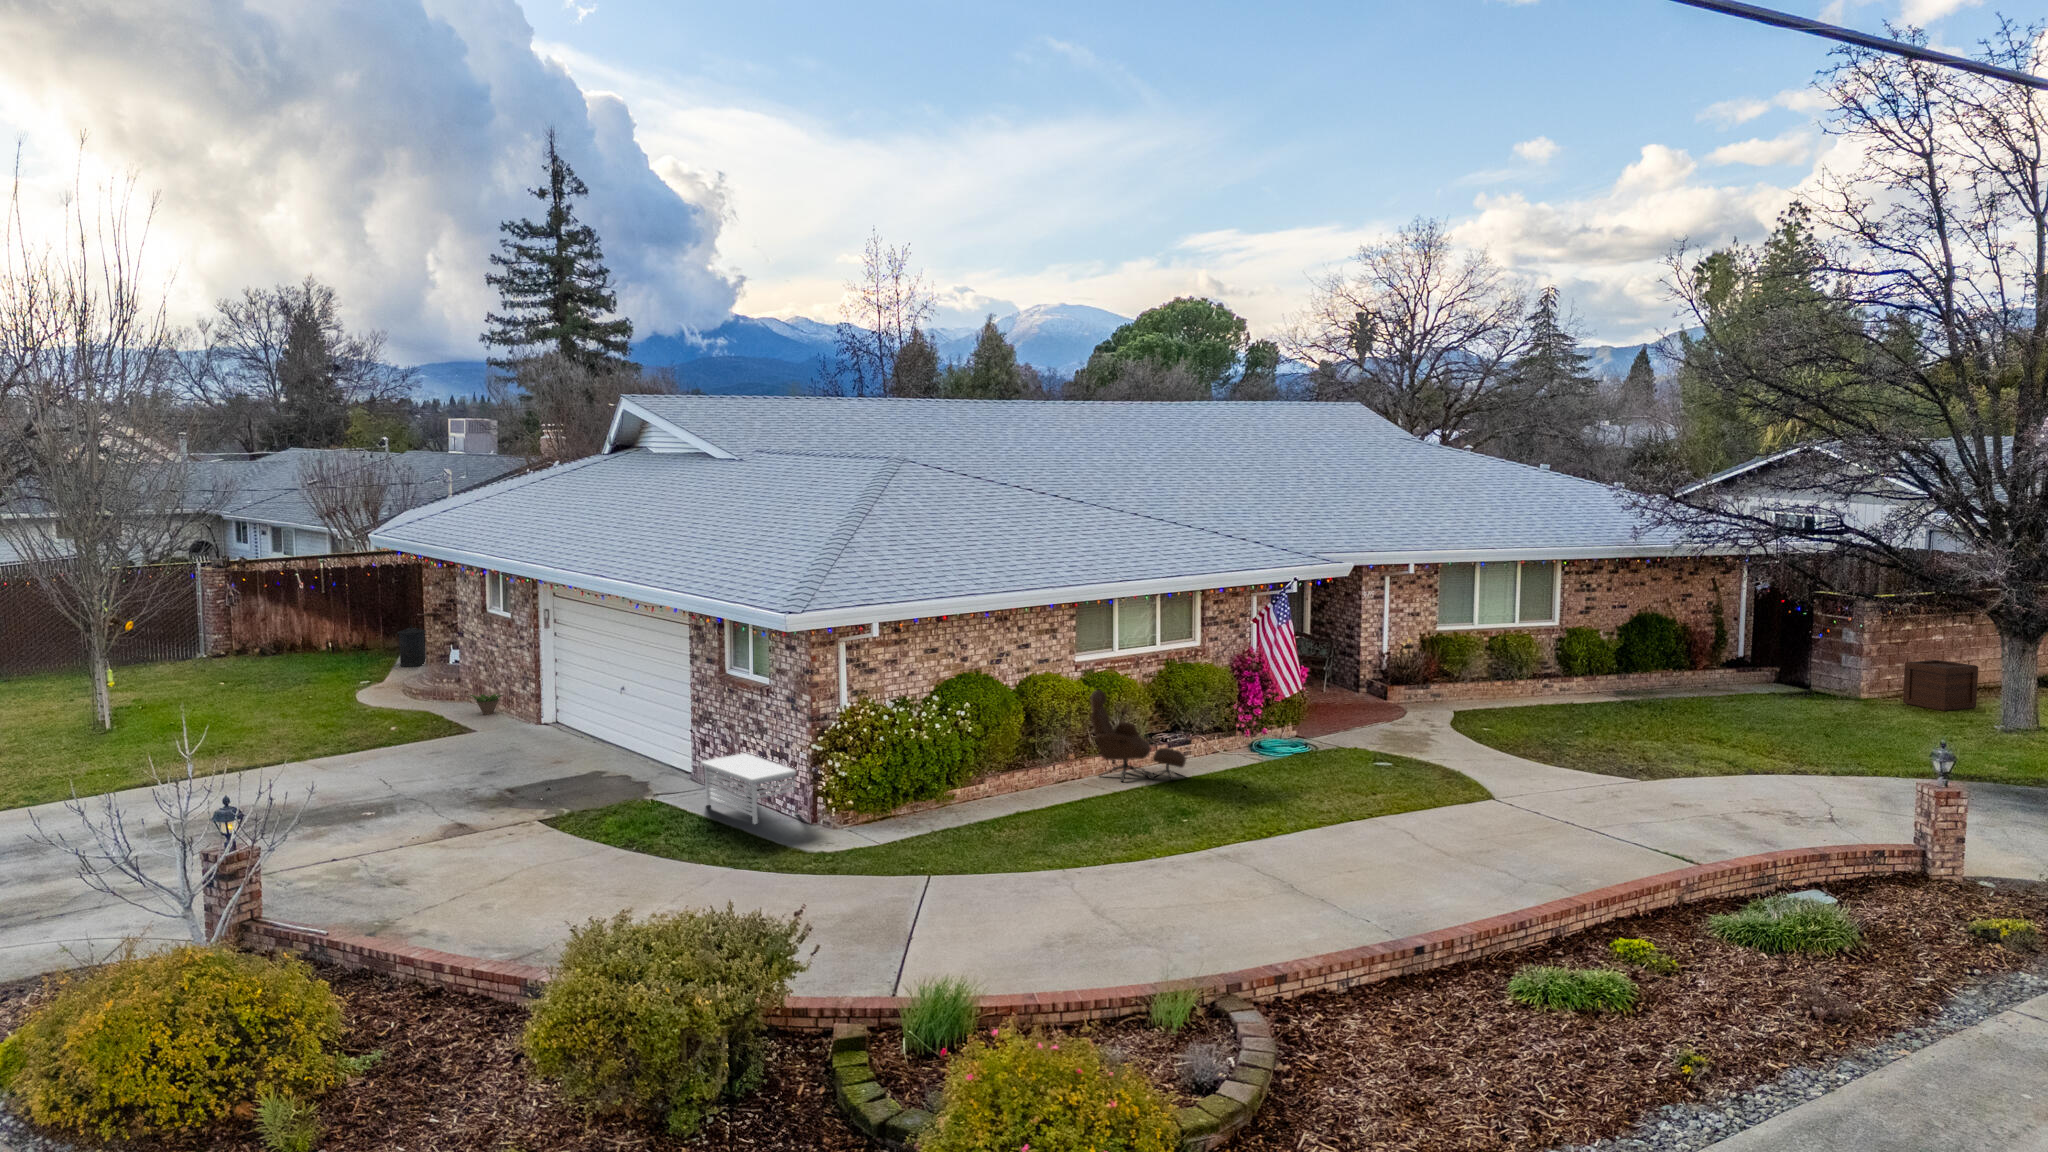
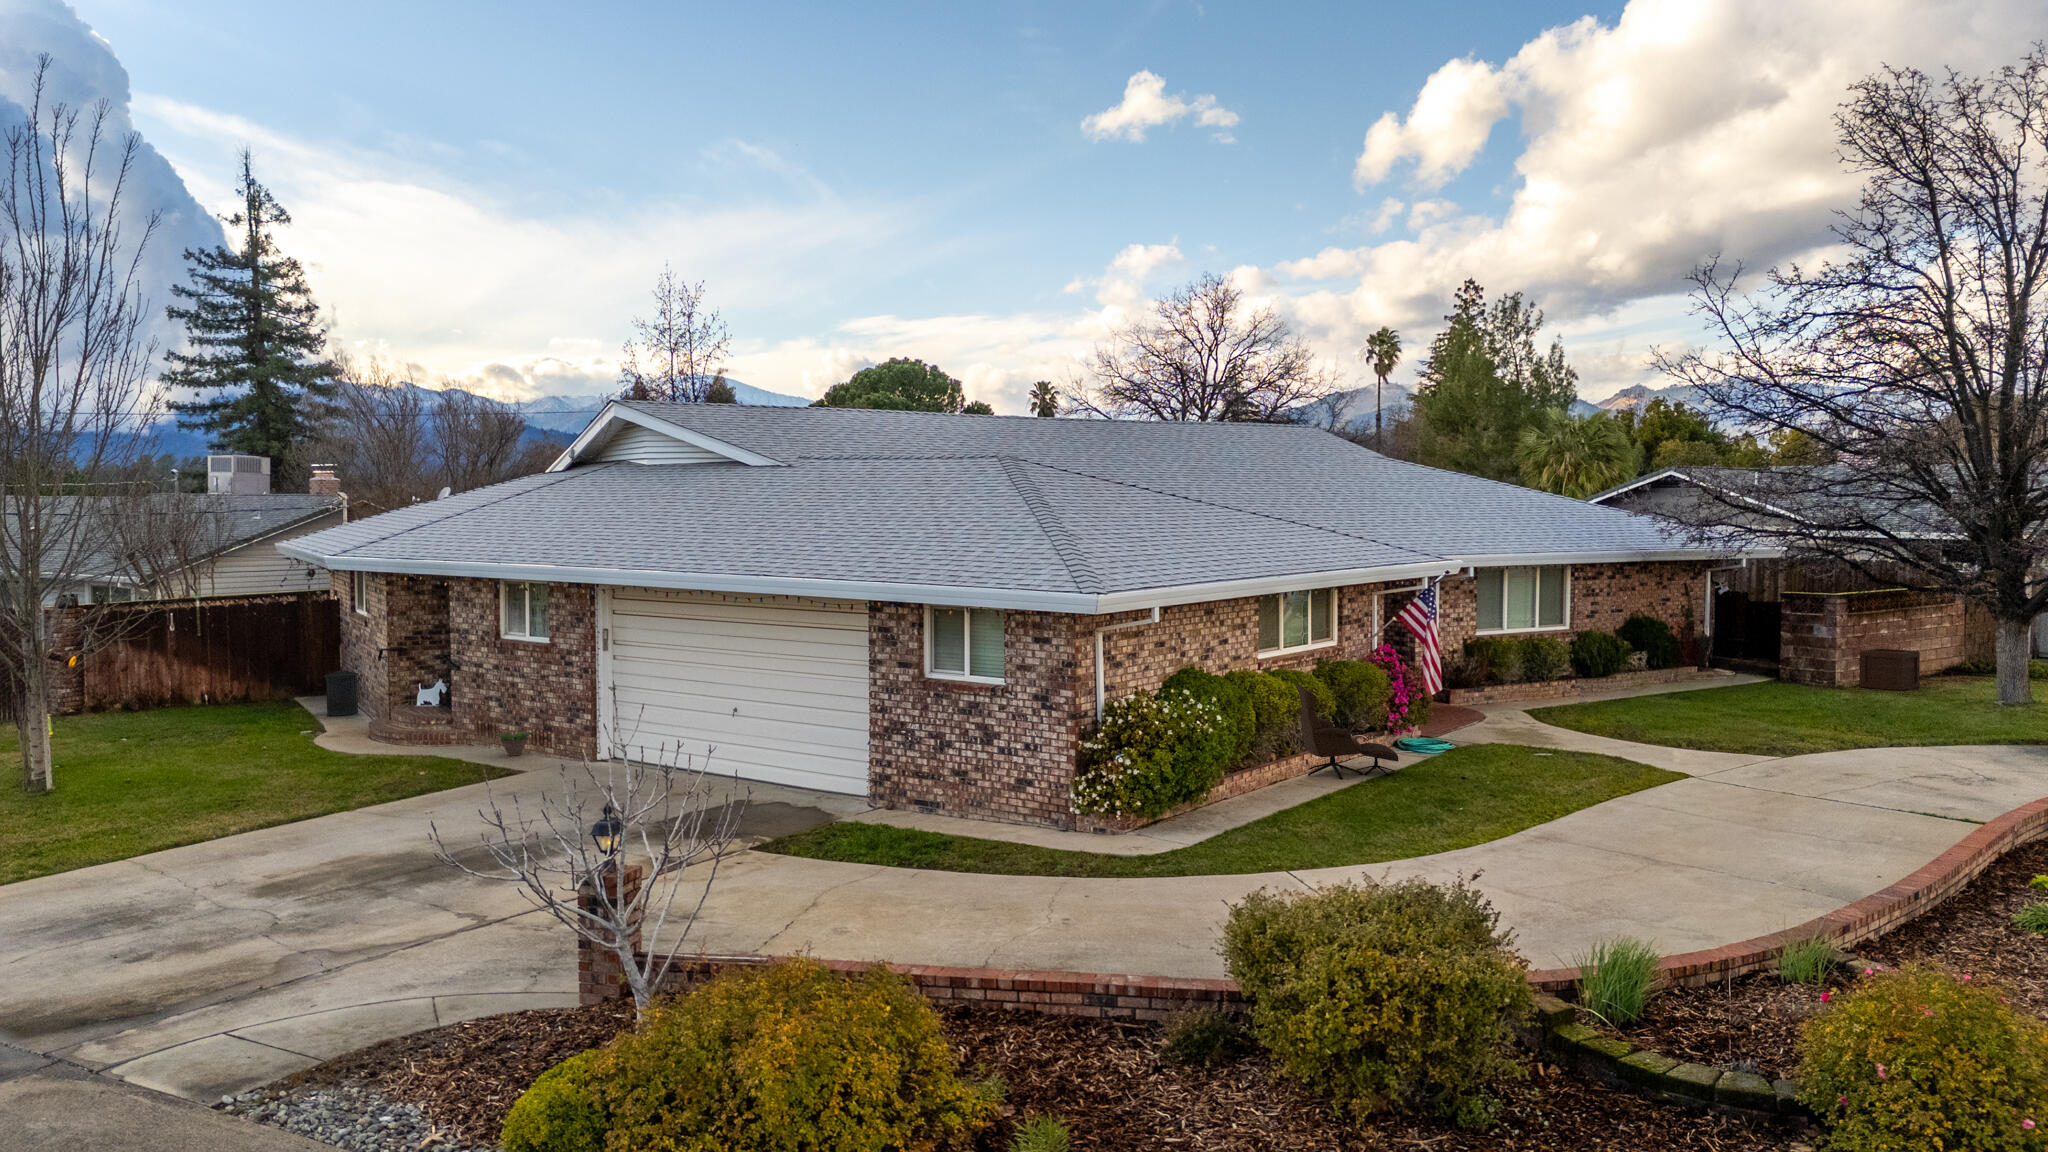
storage bench: present [701,753,798,824] -> none [931,765,1065,841]

